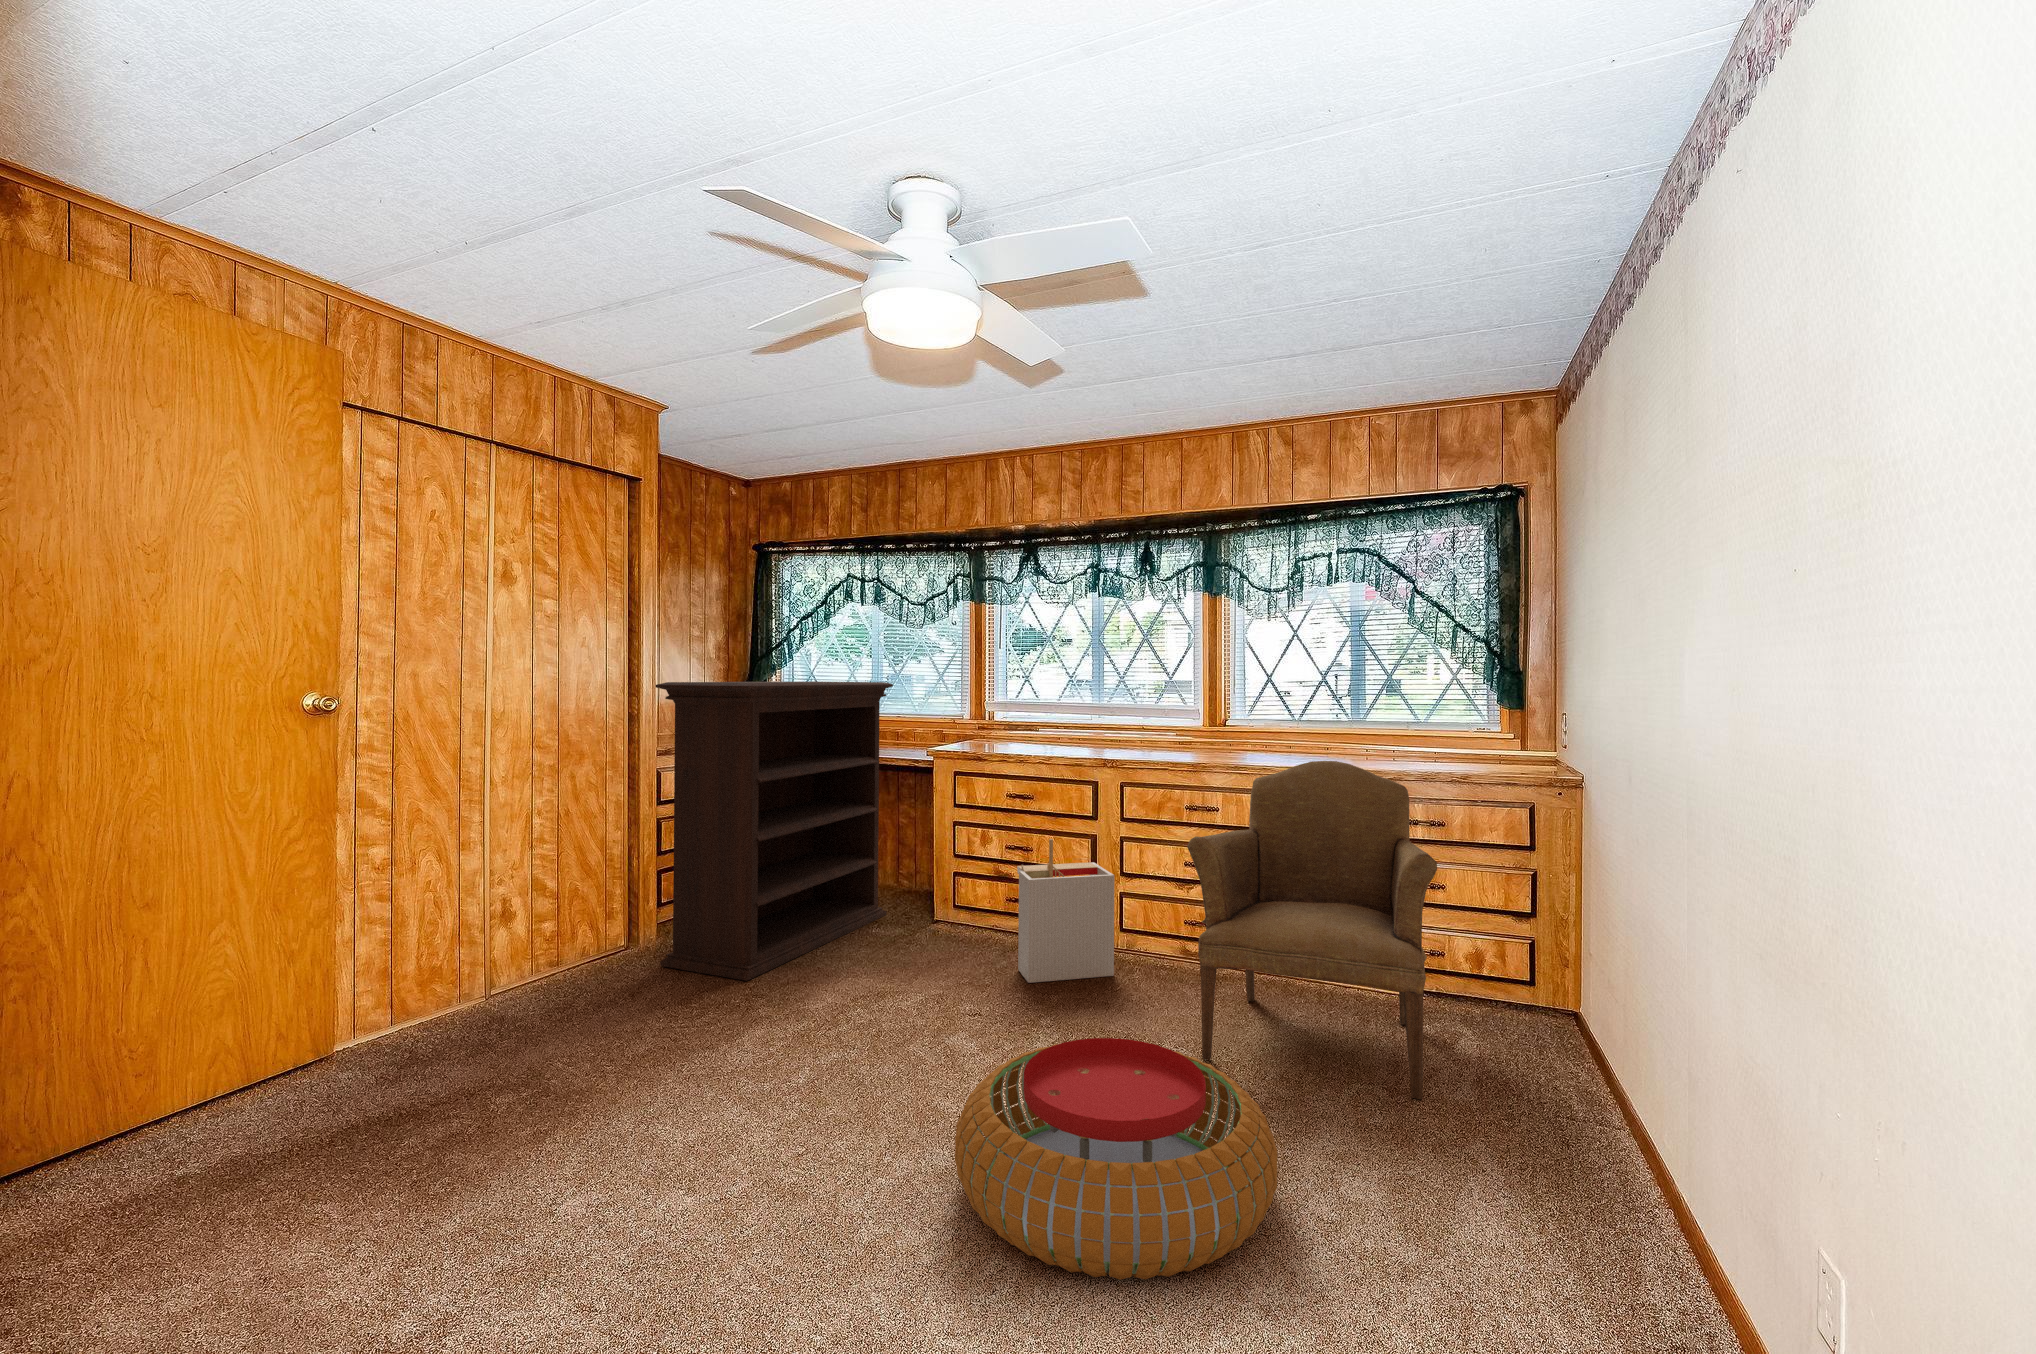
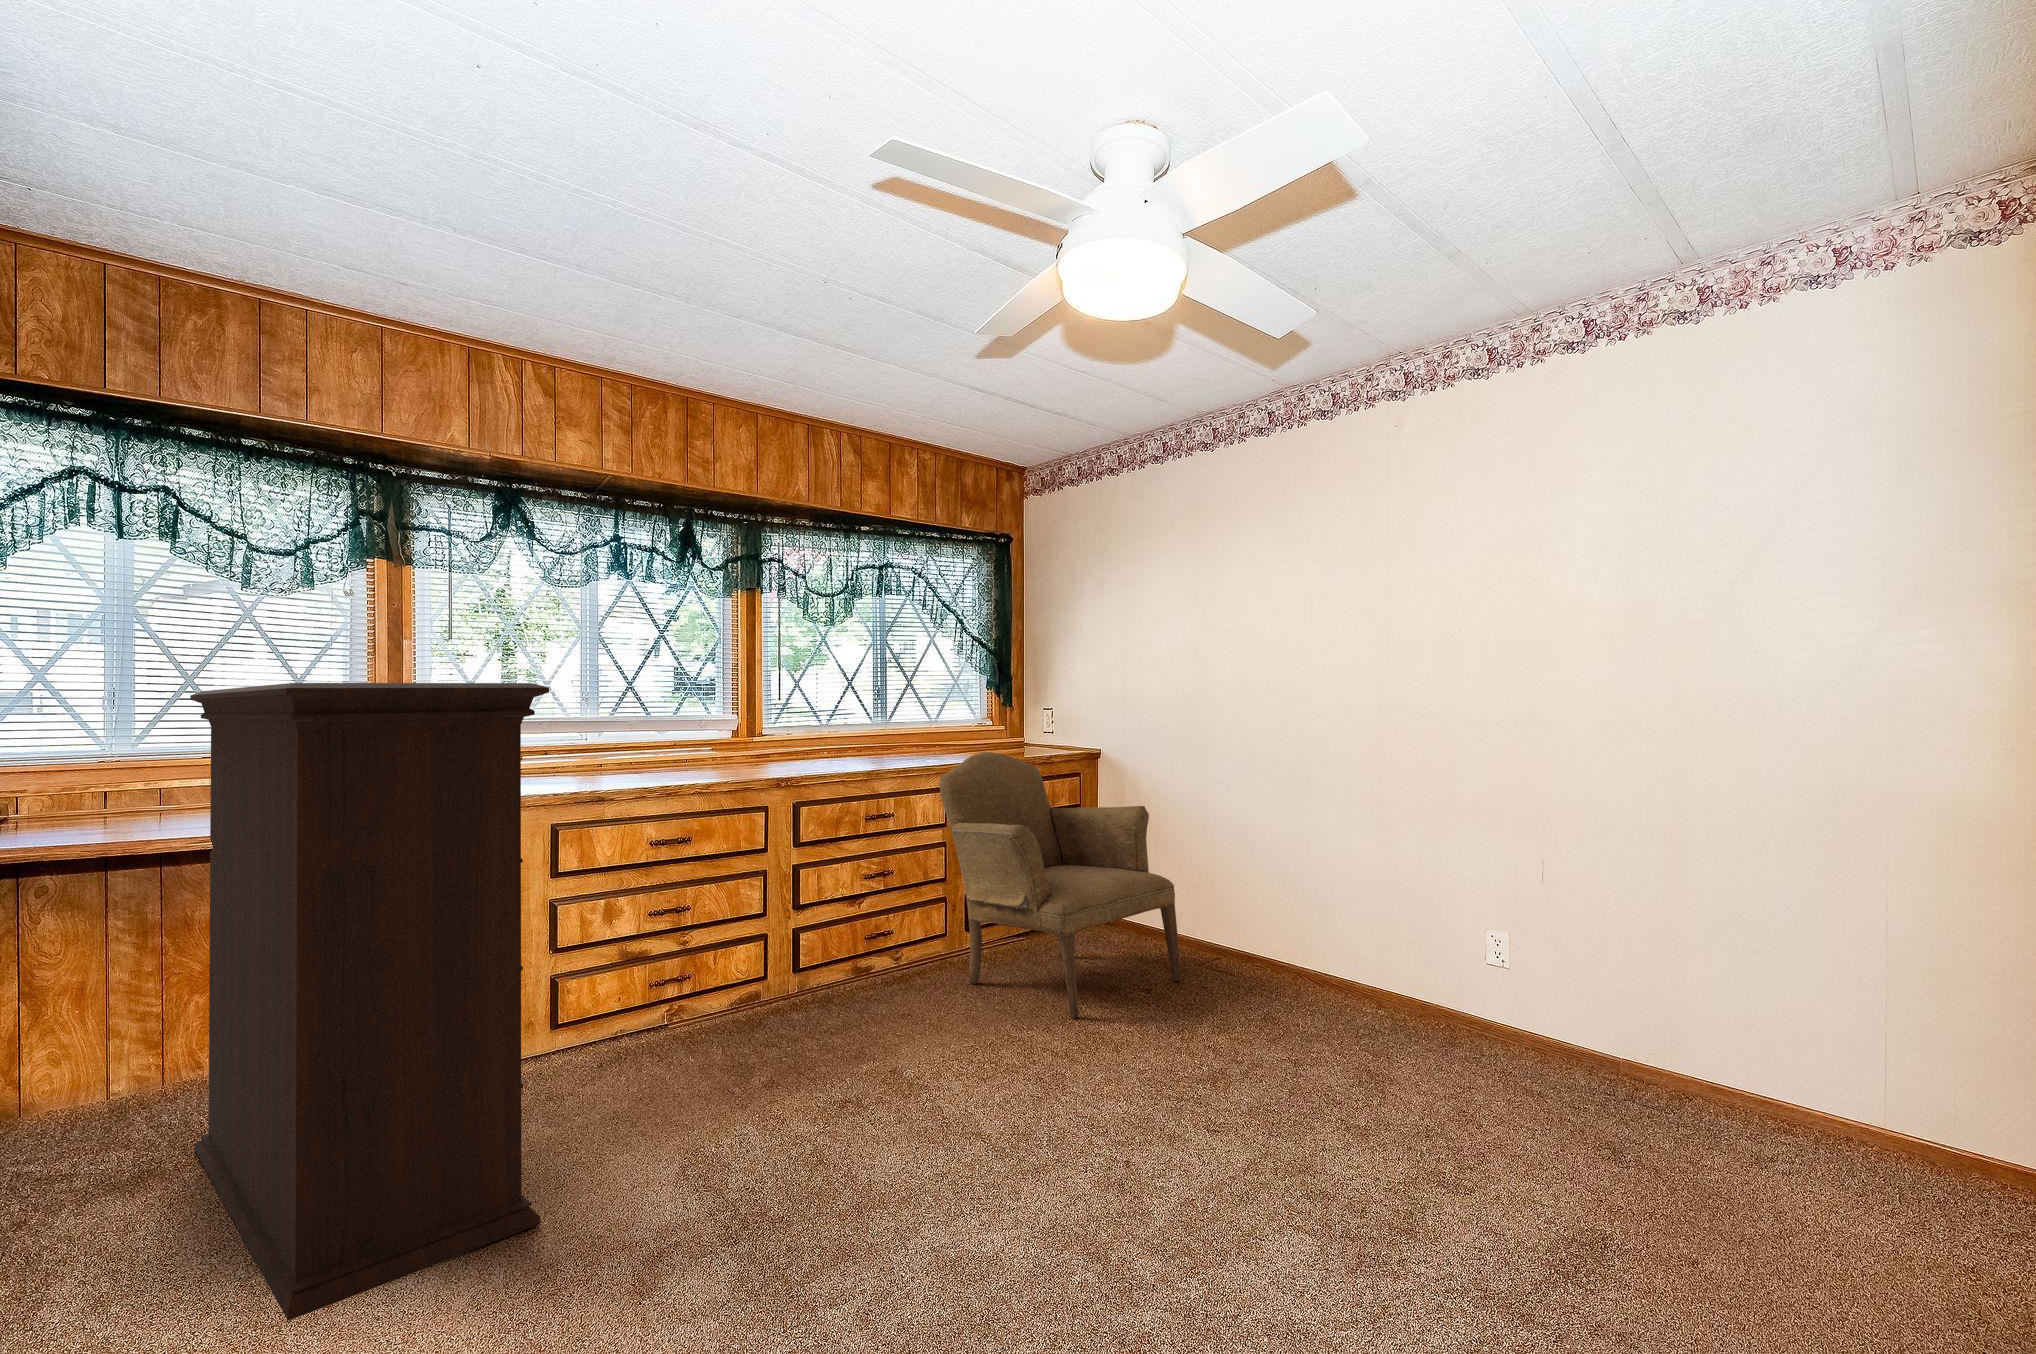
storage bin: present [1017,839,1115,983] -> none [747,875,852,1050]
pouf: present [955,1038,1278,1280] -> none [1137,968,1403,1127]

